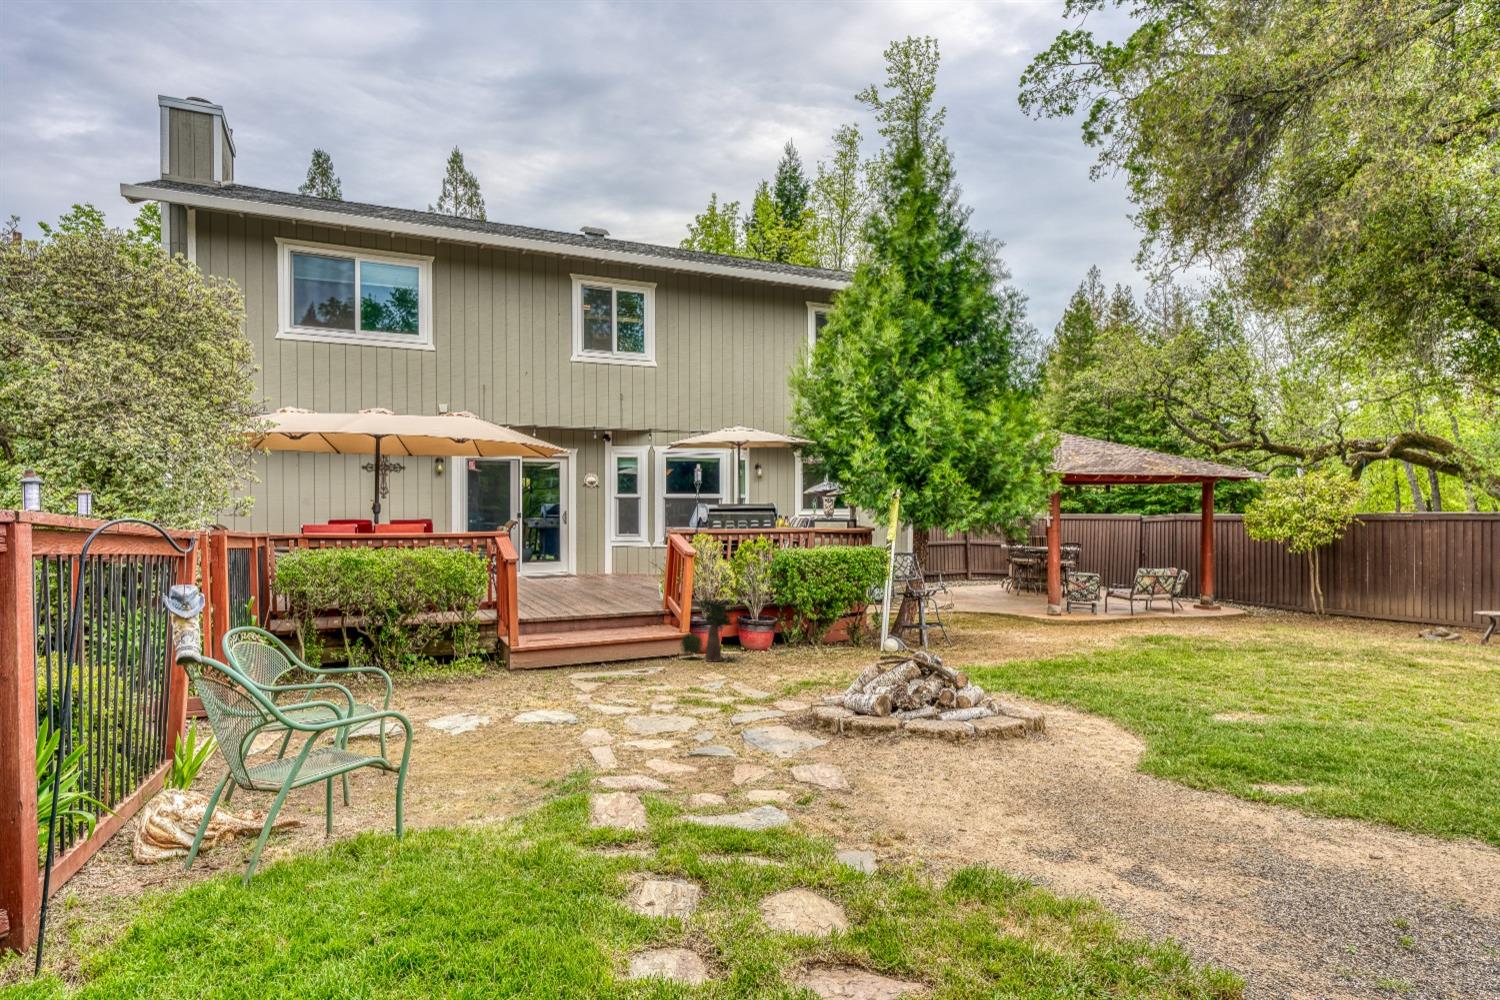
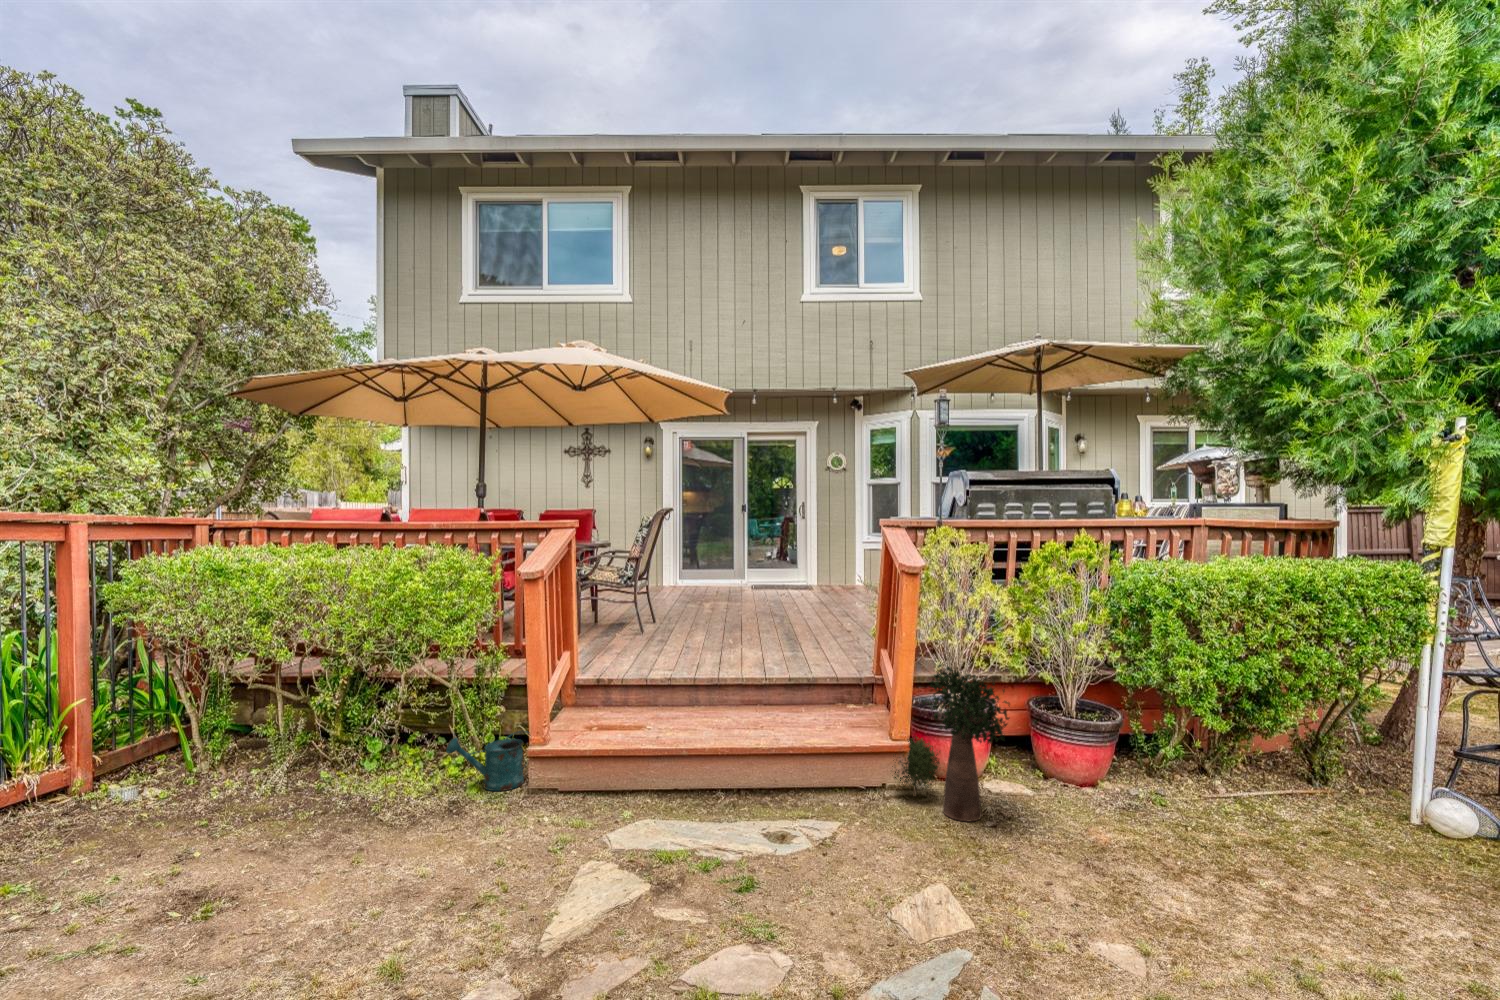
watering can: none [465,644,505,673] -> present [446,731,530,791]

